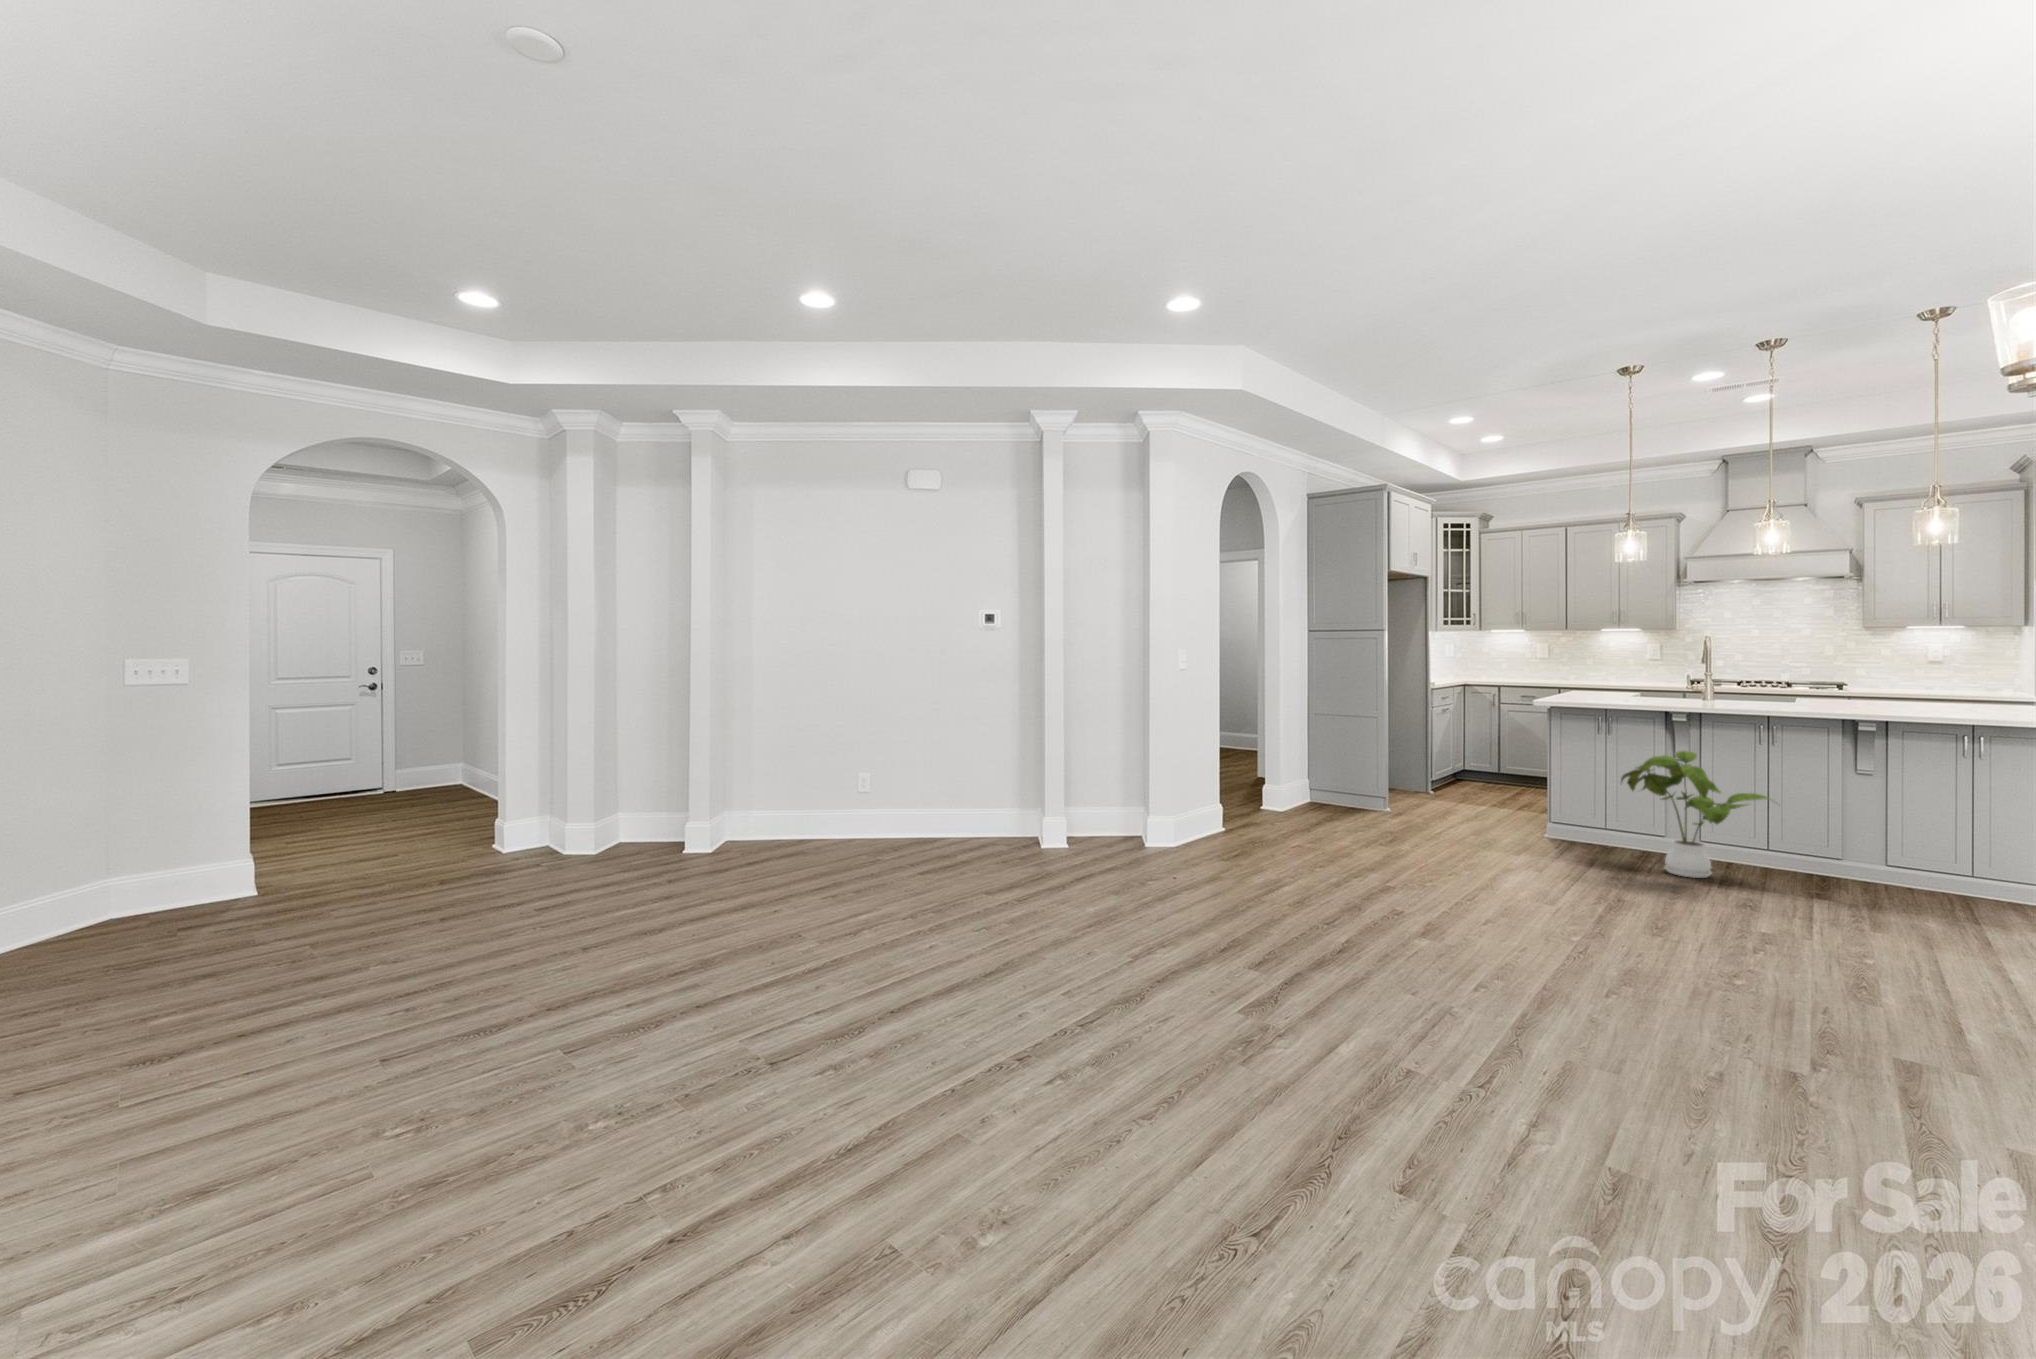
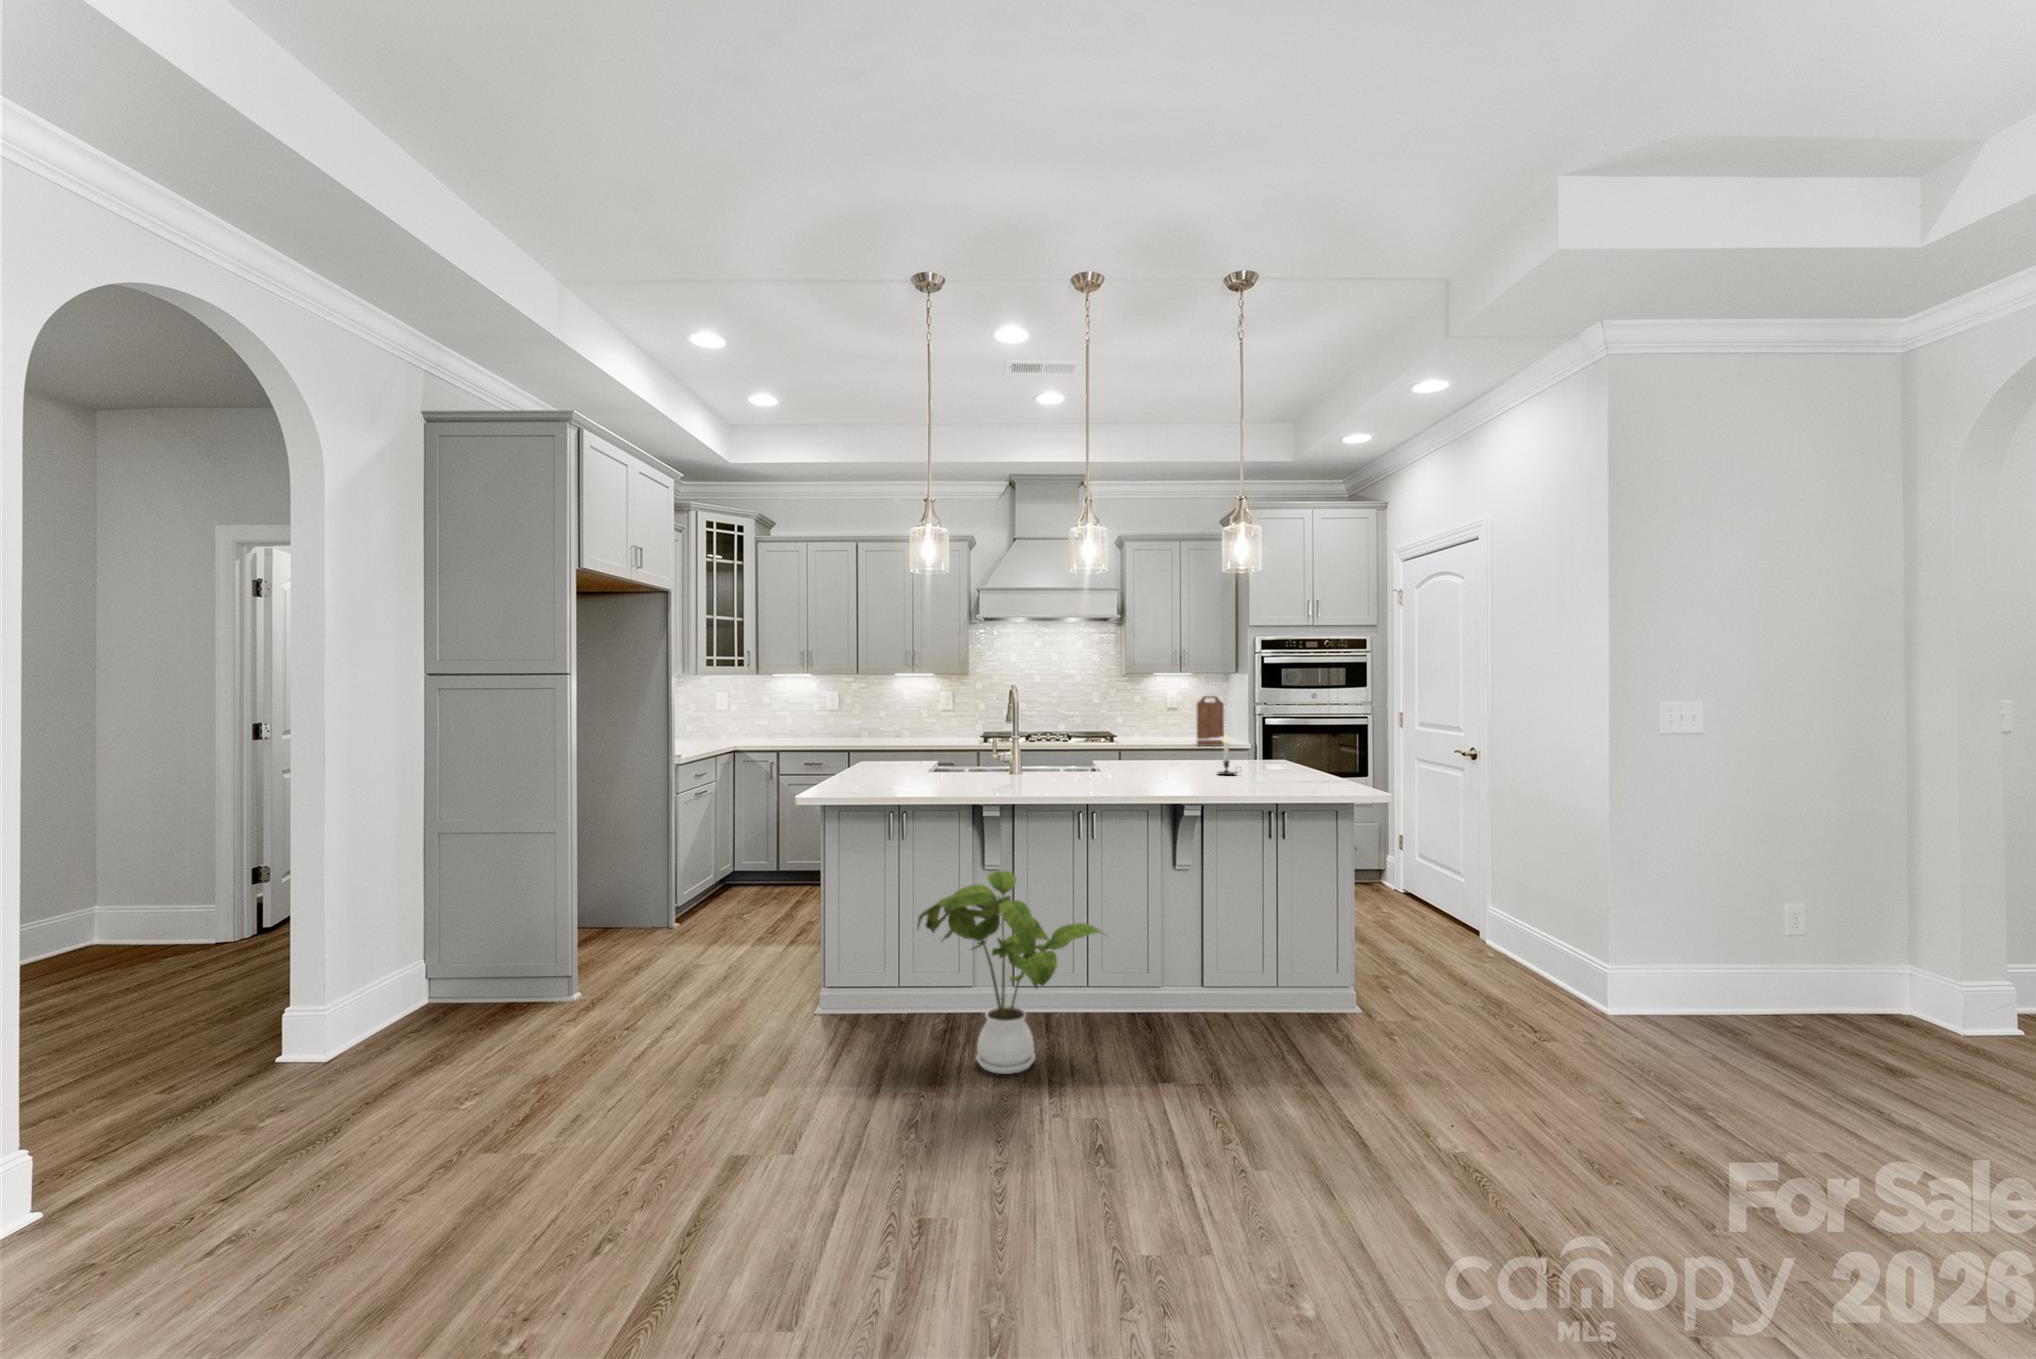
cutting board: none [1962,644,2006,694] -> present [1197,696,1224,746]
candle: none [1930,672,1960,709] -> present [1218,735,1237,775]

